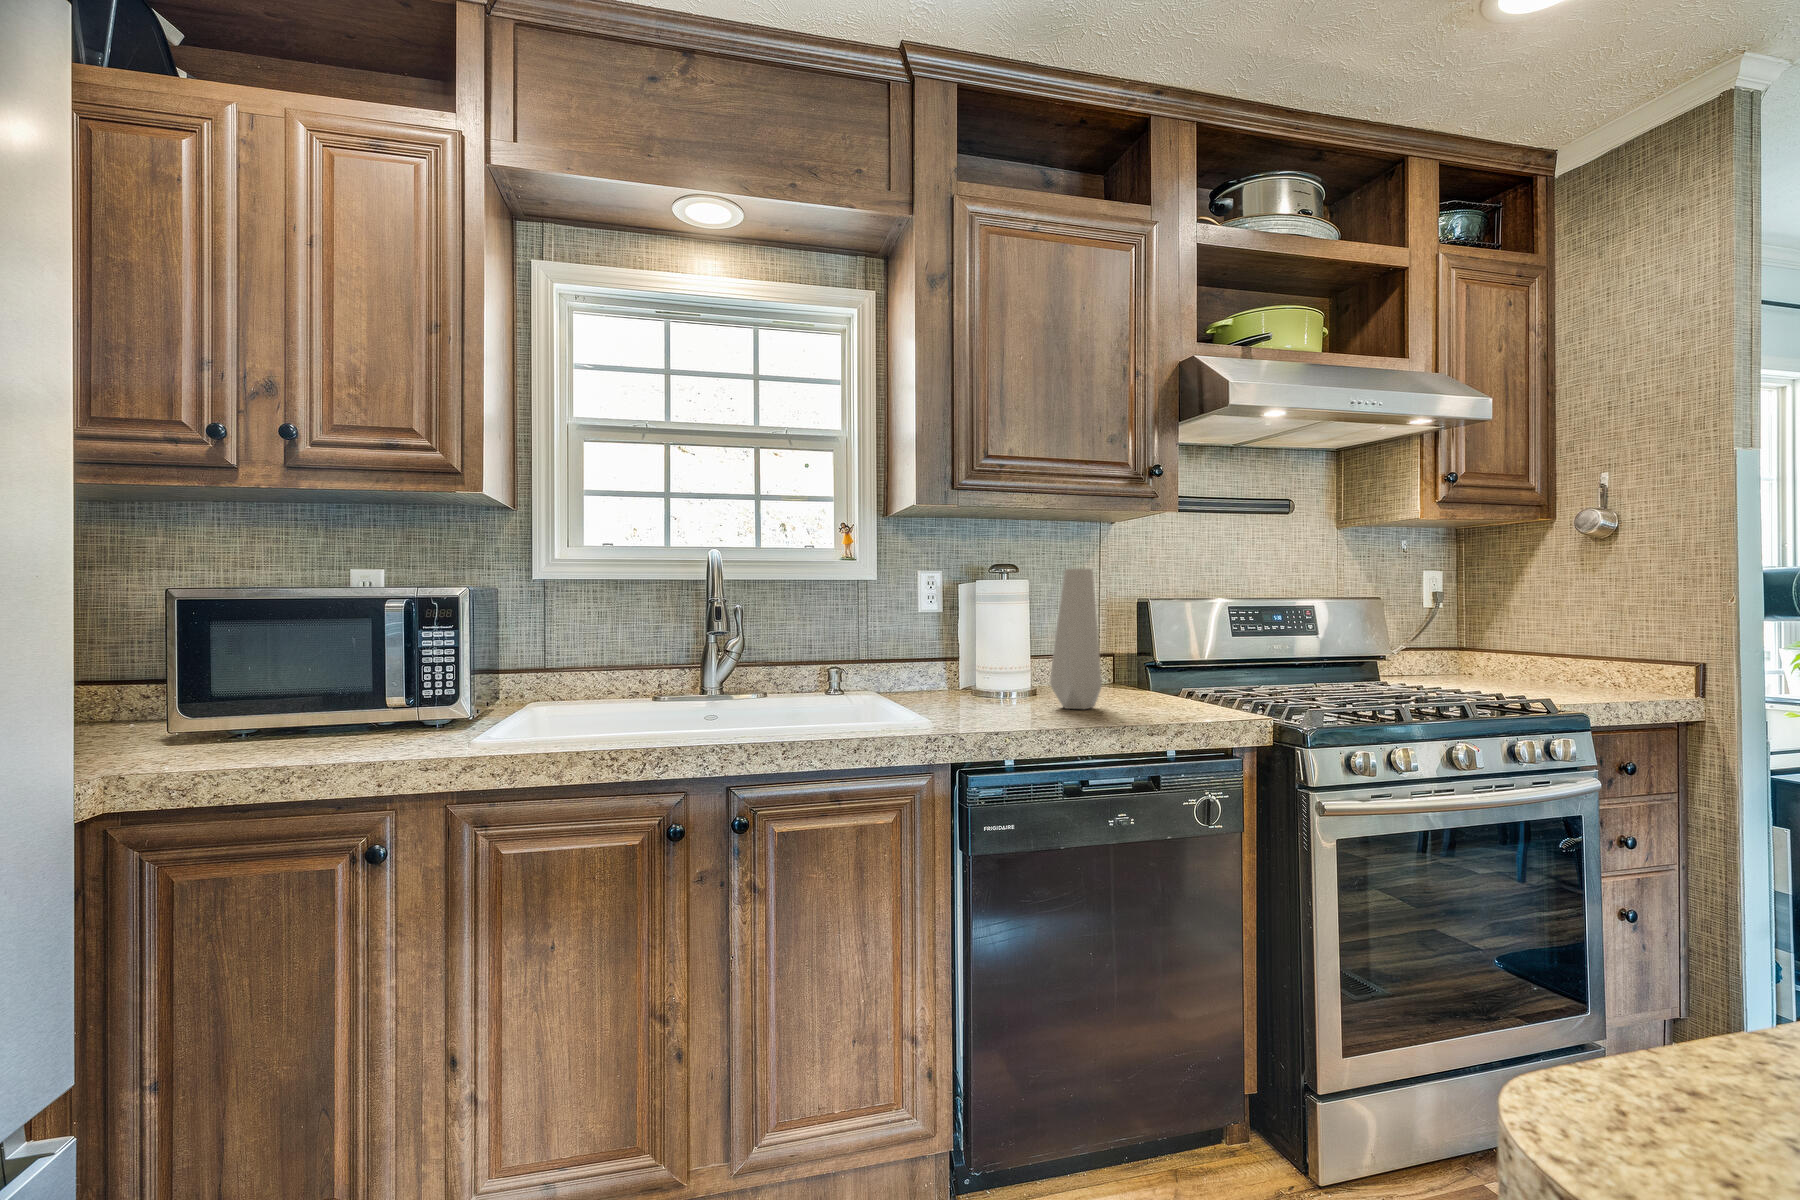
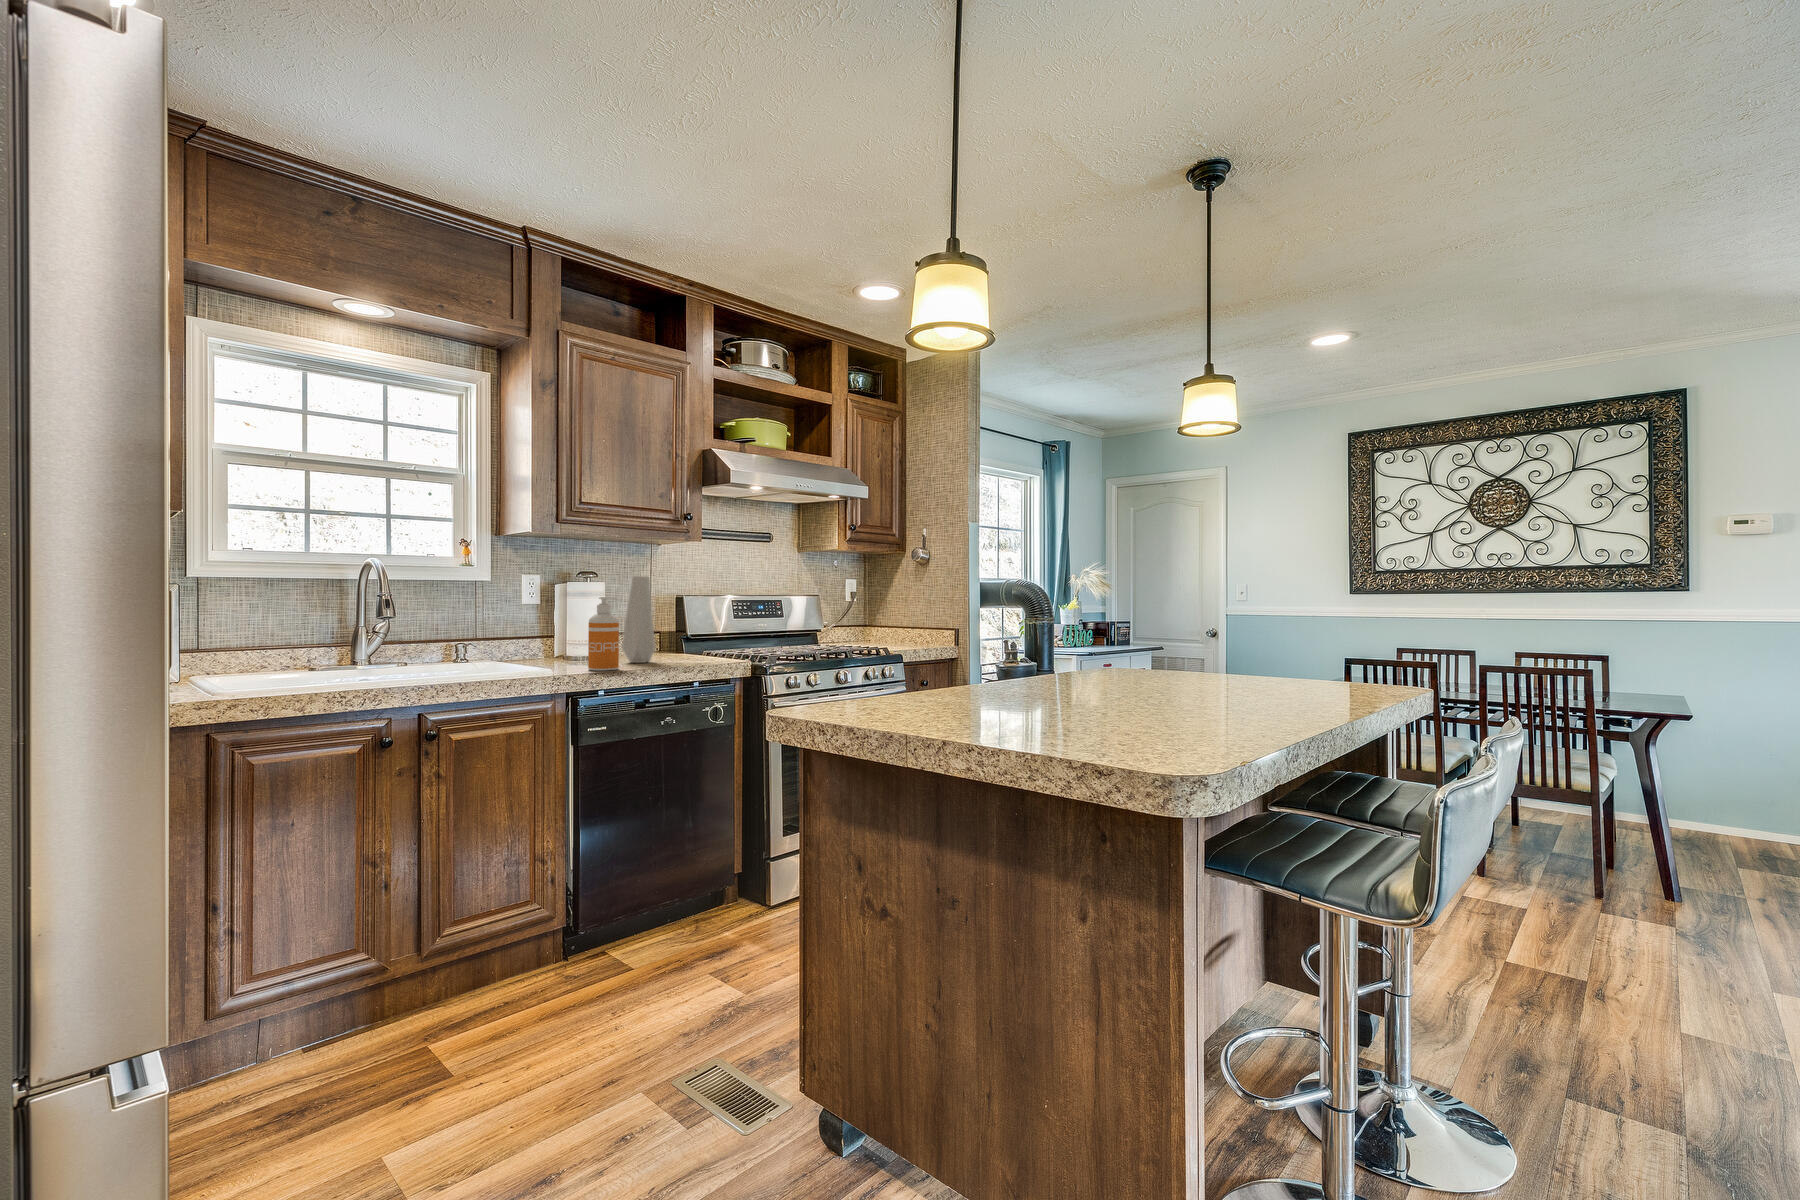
soap dispenser: none [989,603,1037,726] -> present [588,597,619,671]

